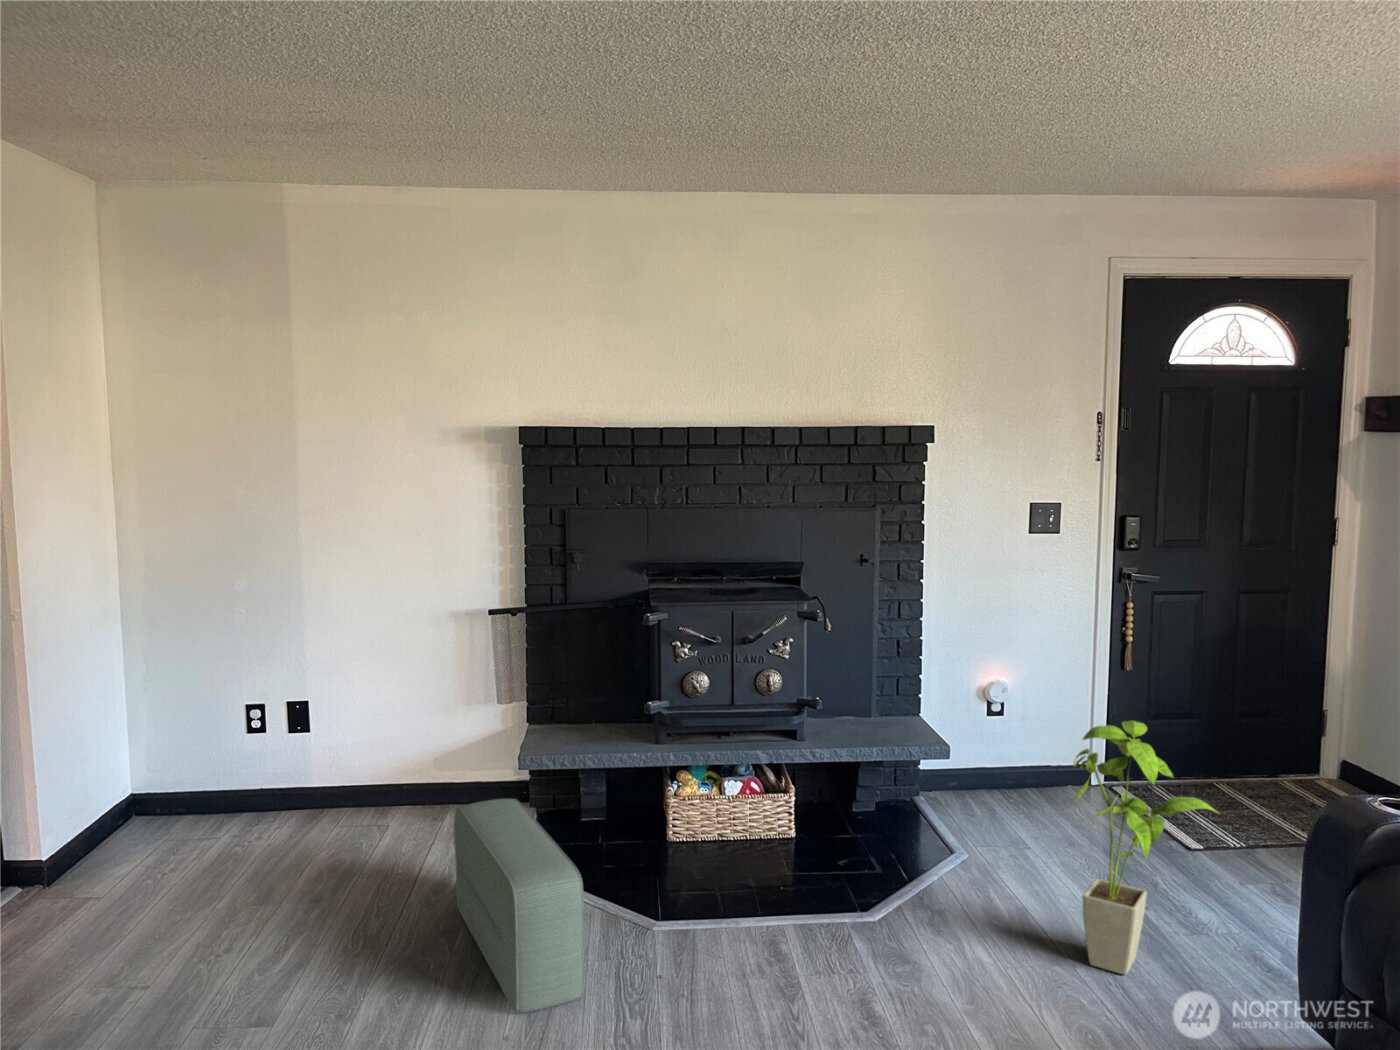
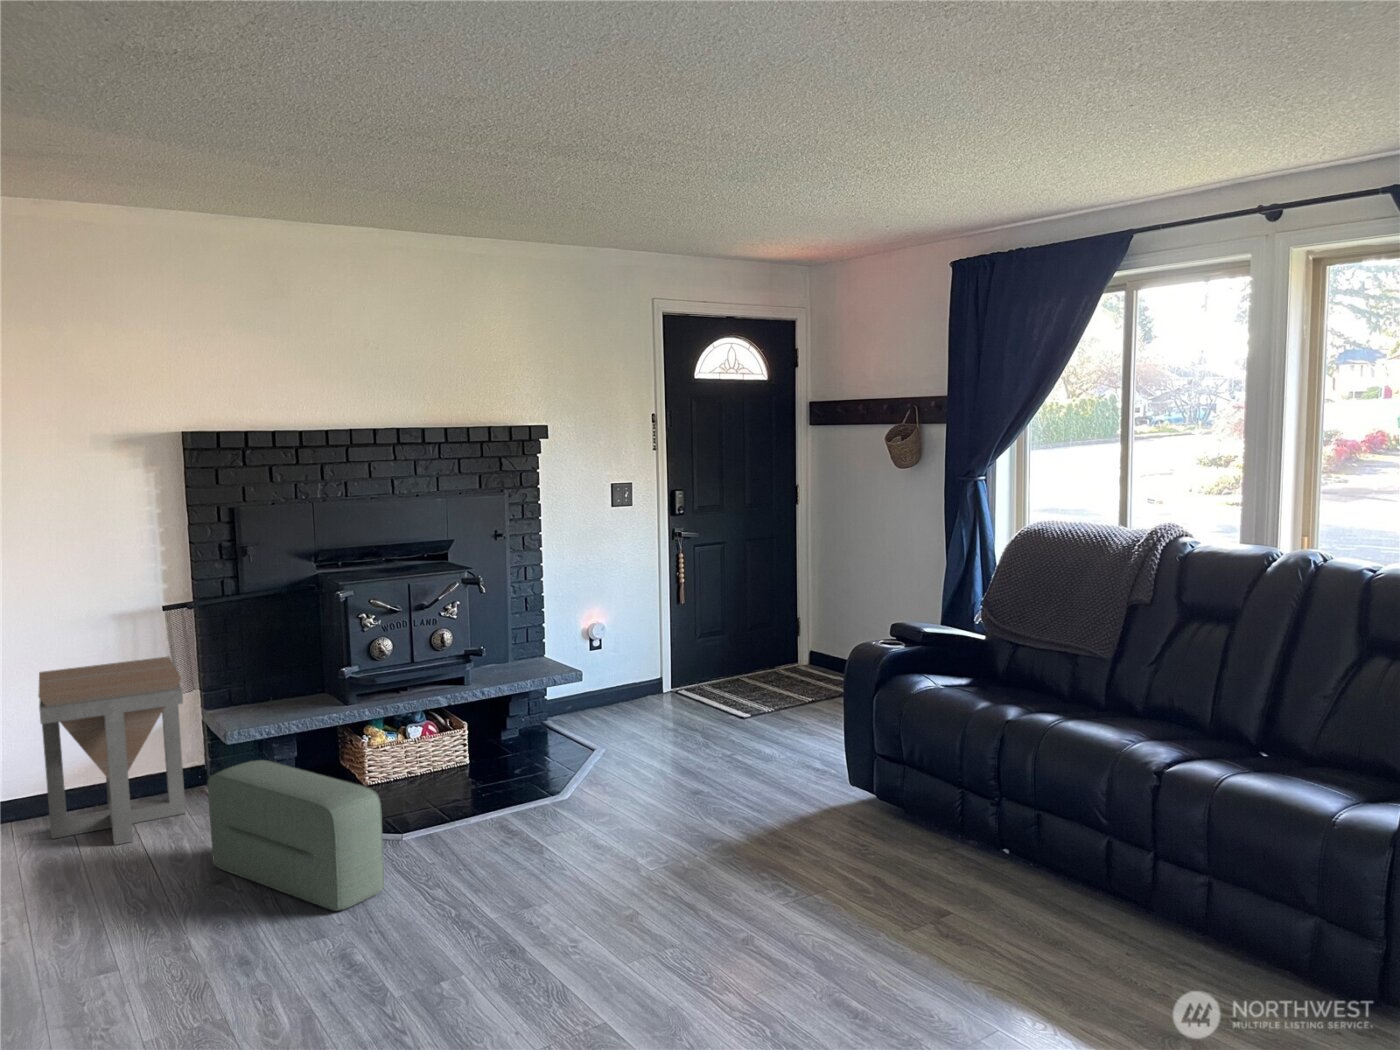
side table: none [343,662,498,854] -> present [38,657,186,845]
house plant: present [1073,720,1217,975] -> none [695,620,787,791]

